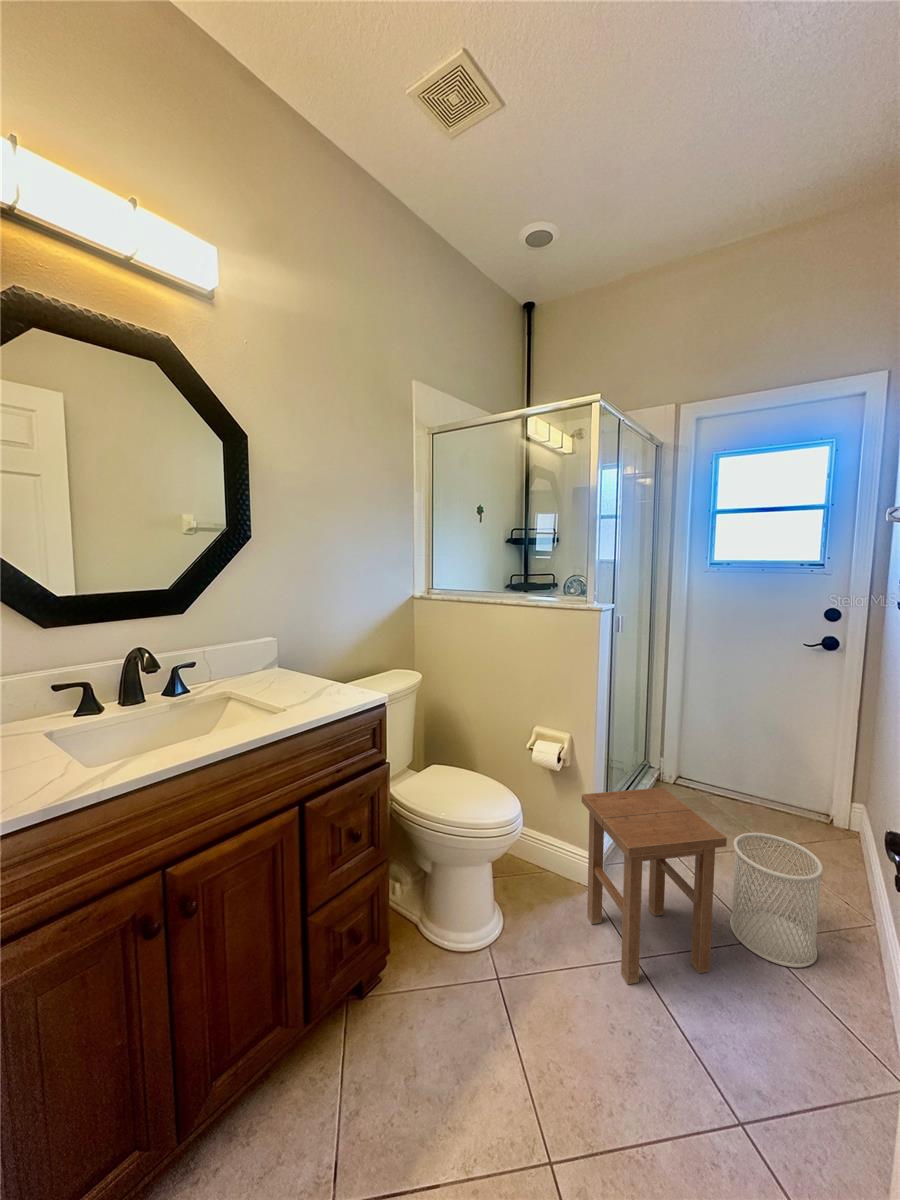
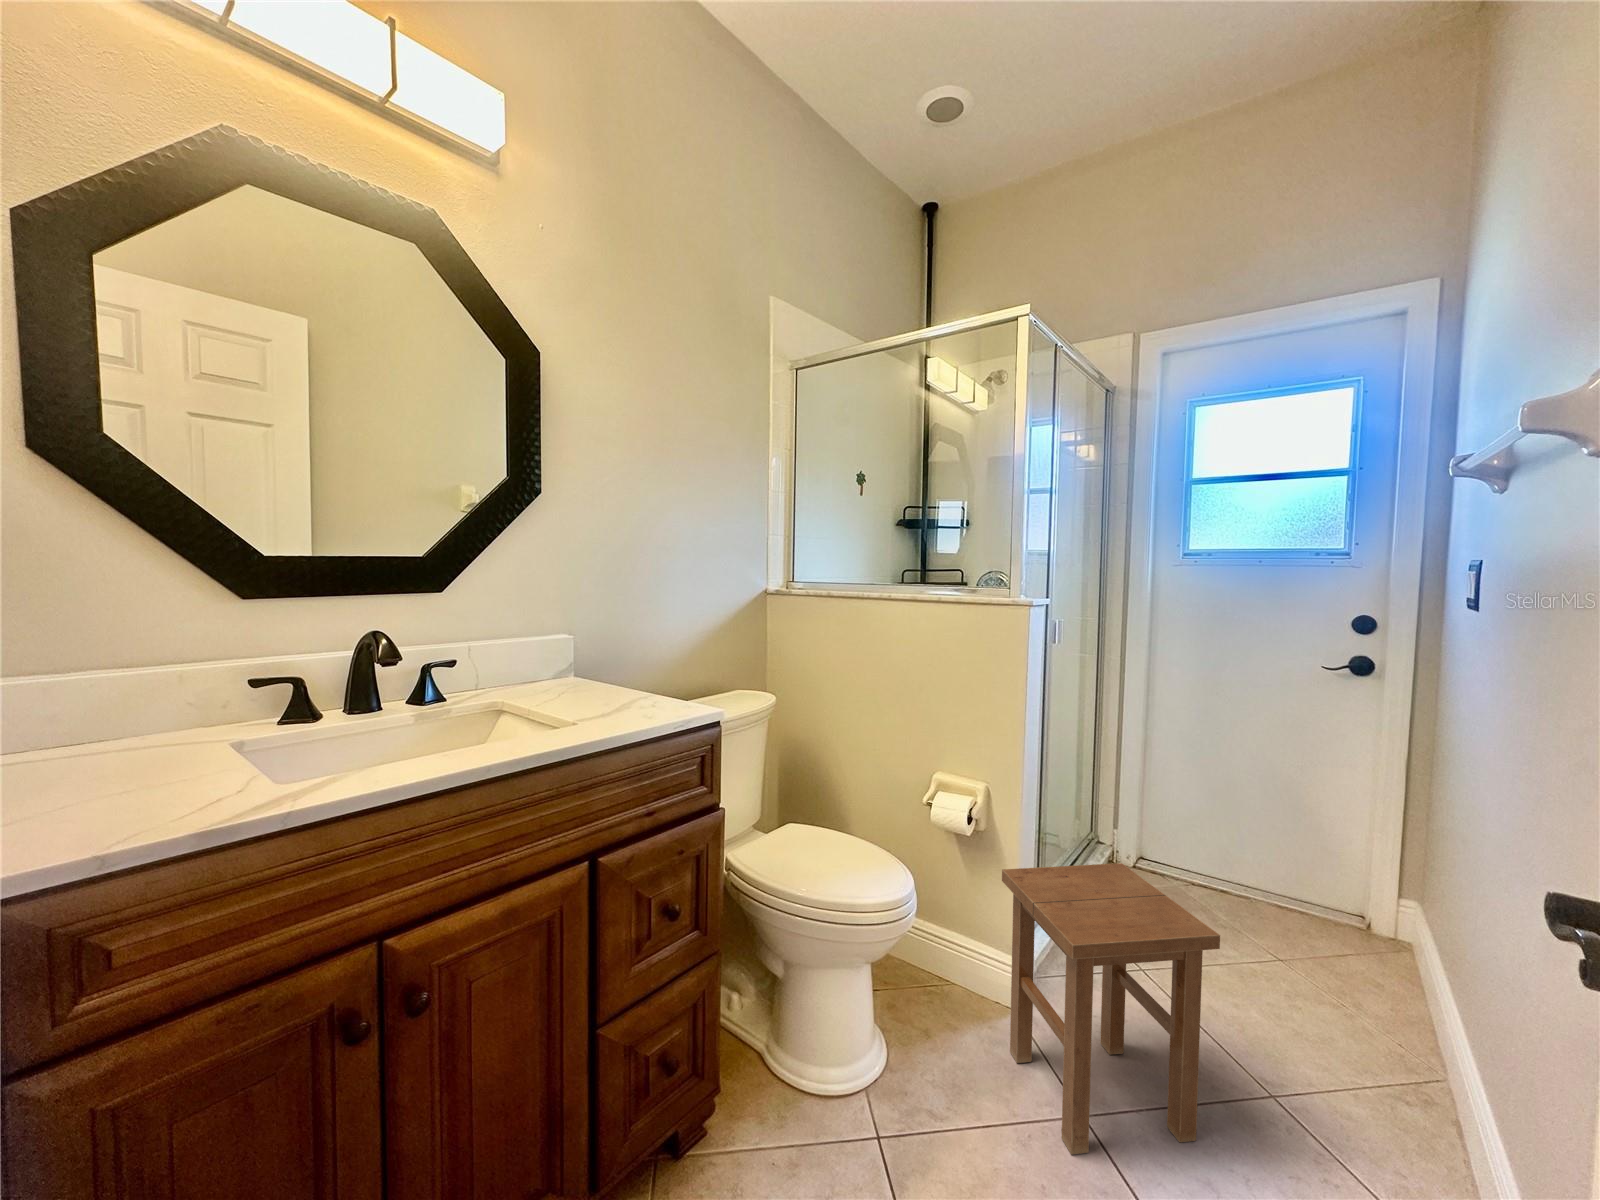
wastebasket: present [730,833,823,967] -> none [1224,934,1367,1140]

